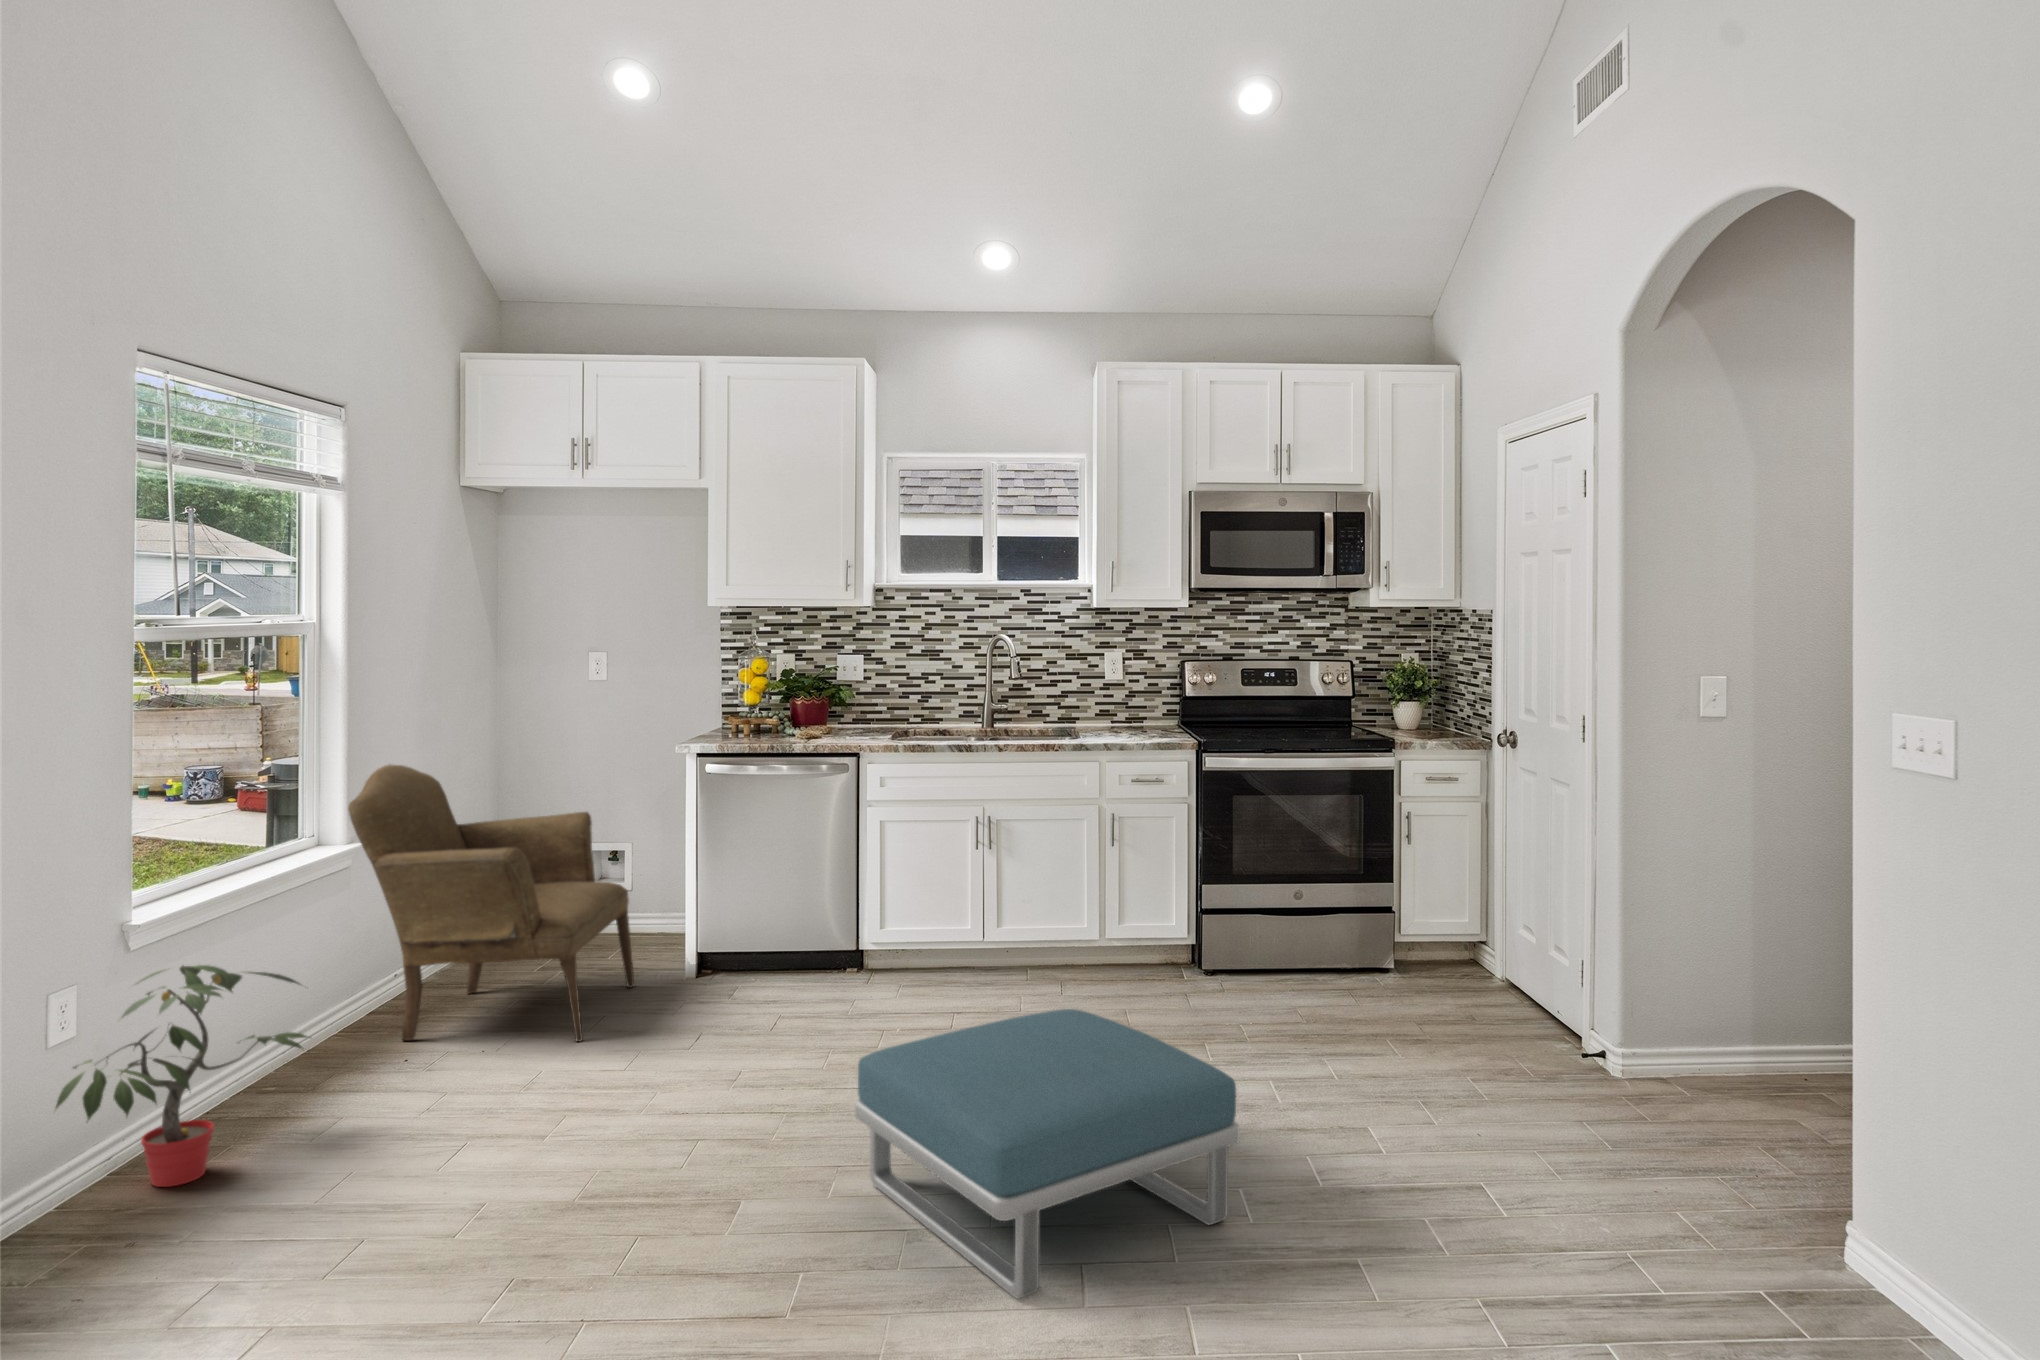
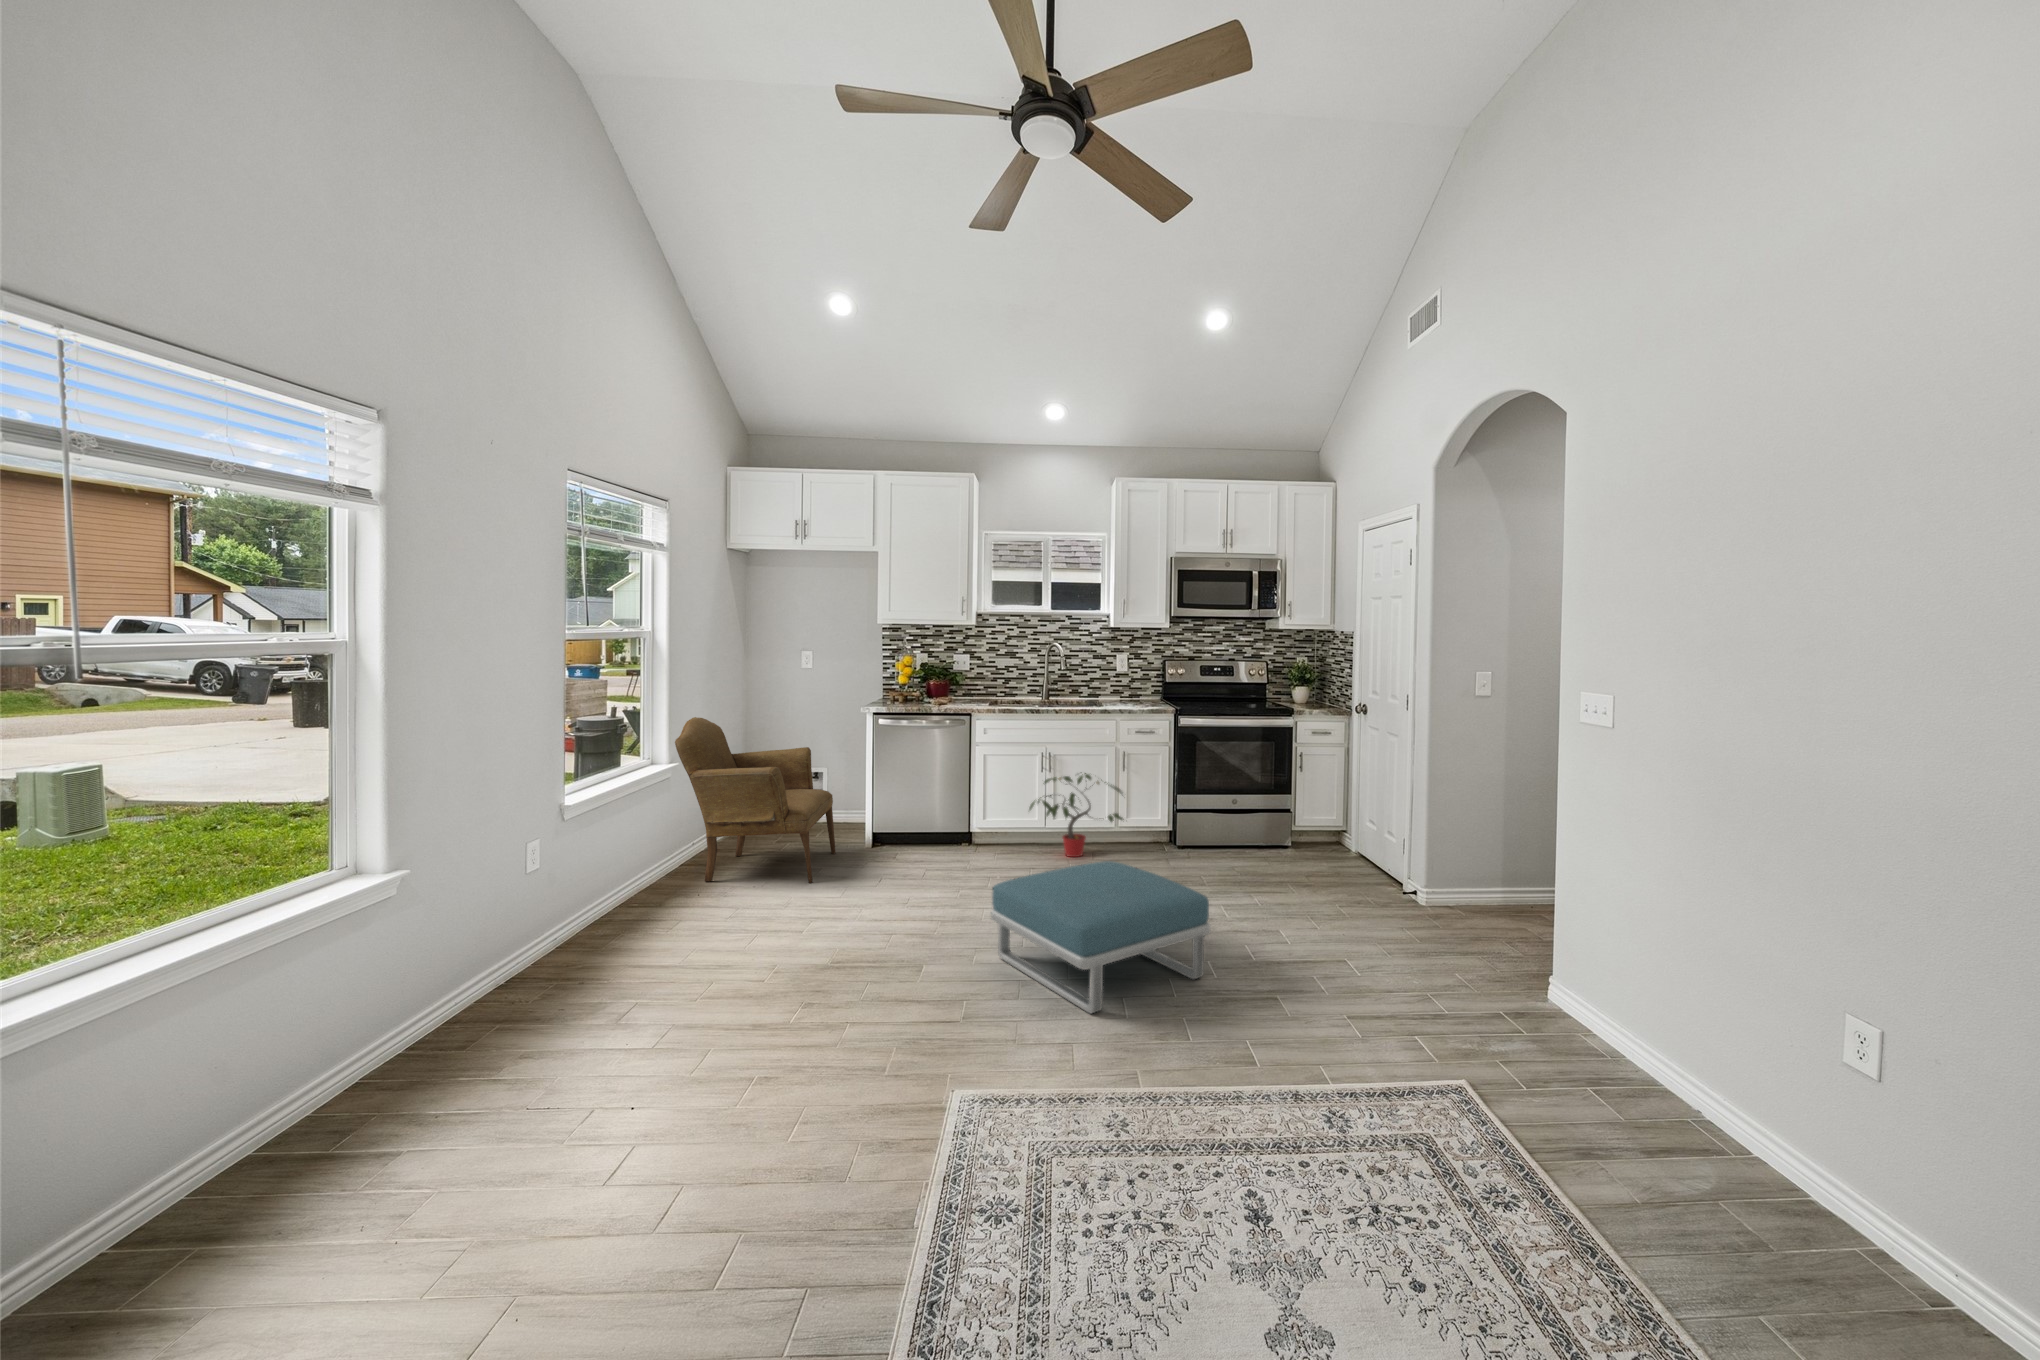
potted plant: present [56,965,307,1187] -> present [1029,773,1124,857]

